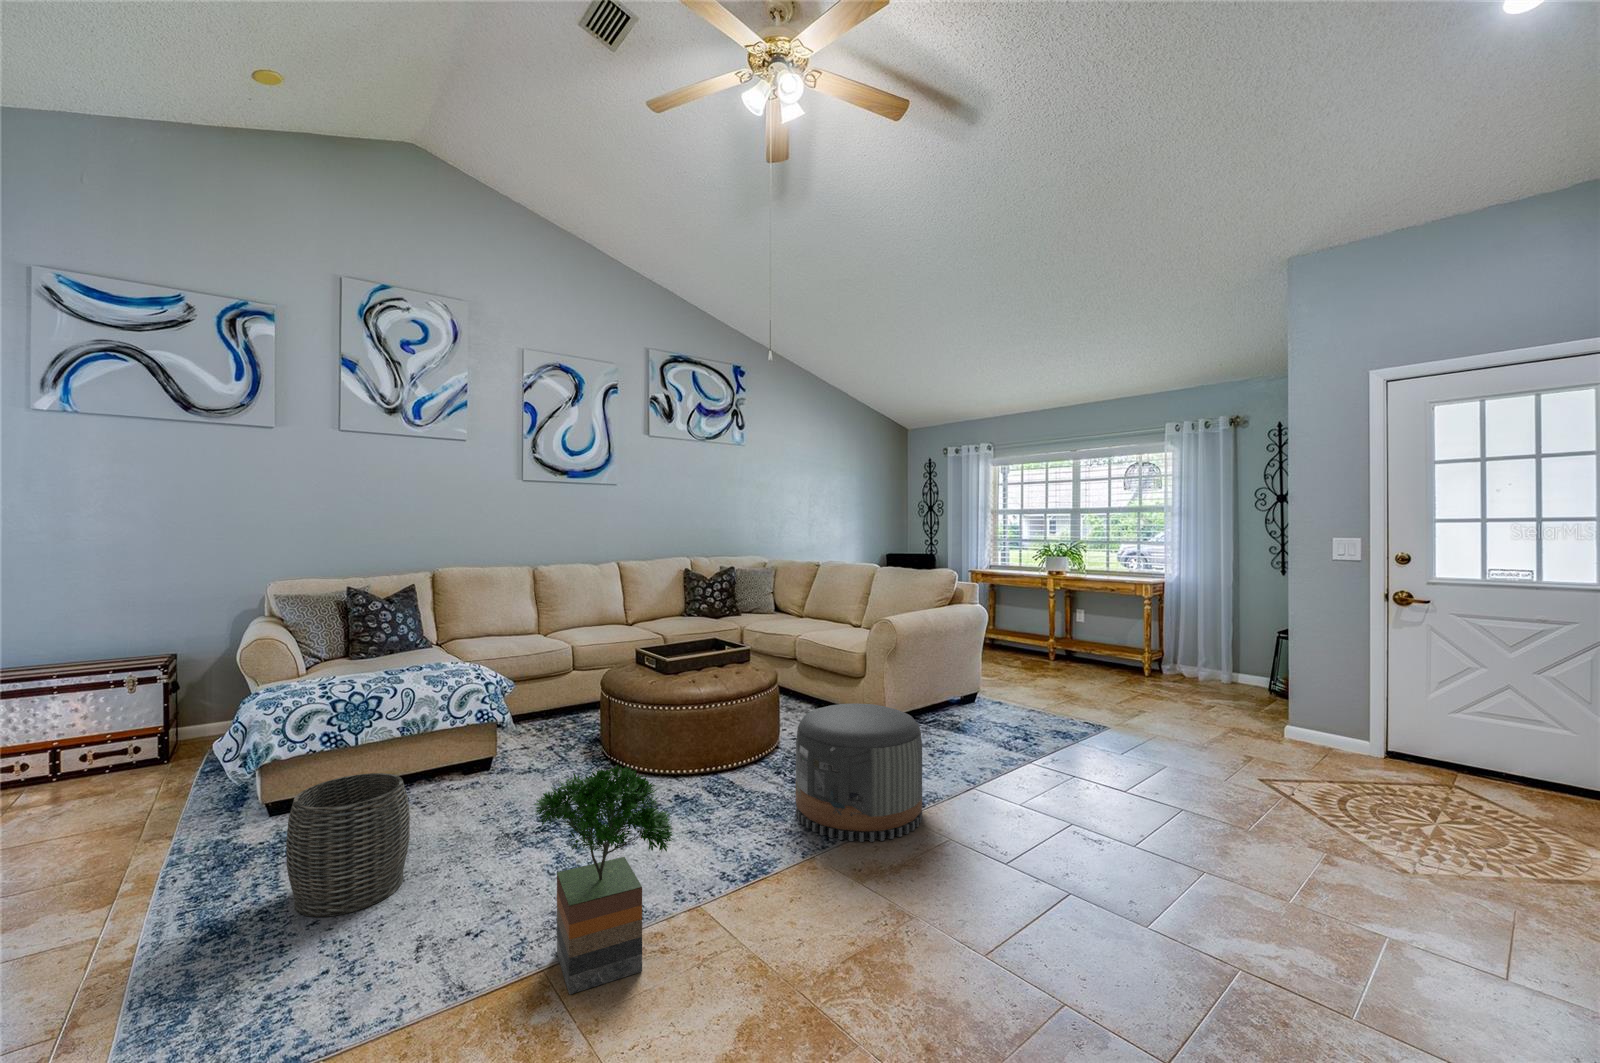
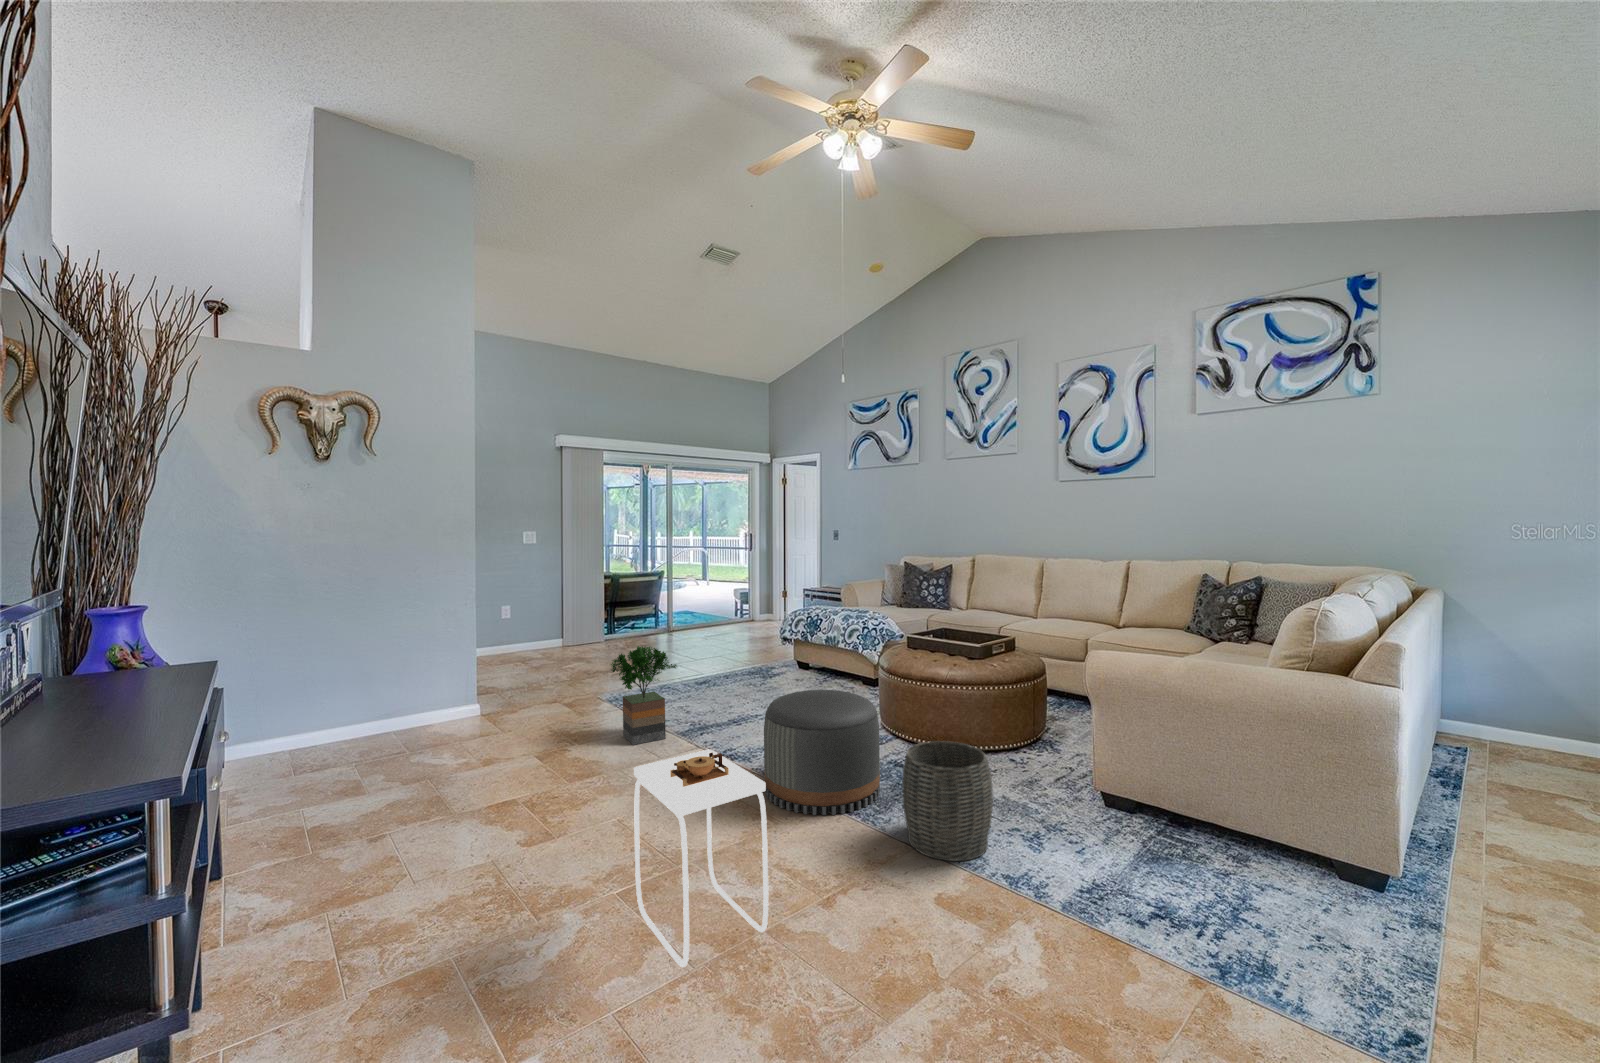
side table: none [1074,714,1206,895] -> present [634,749,768,967]
woven basket: present [286,773,410,917] -> present [902,741,993,861]

